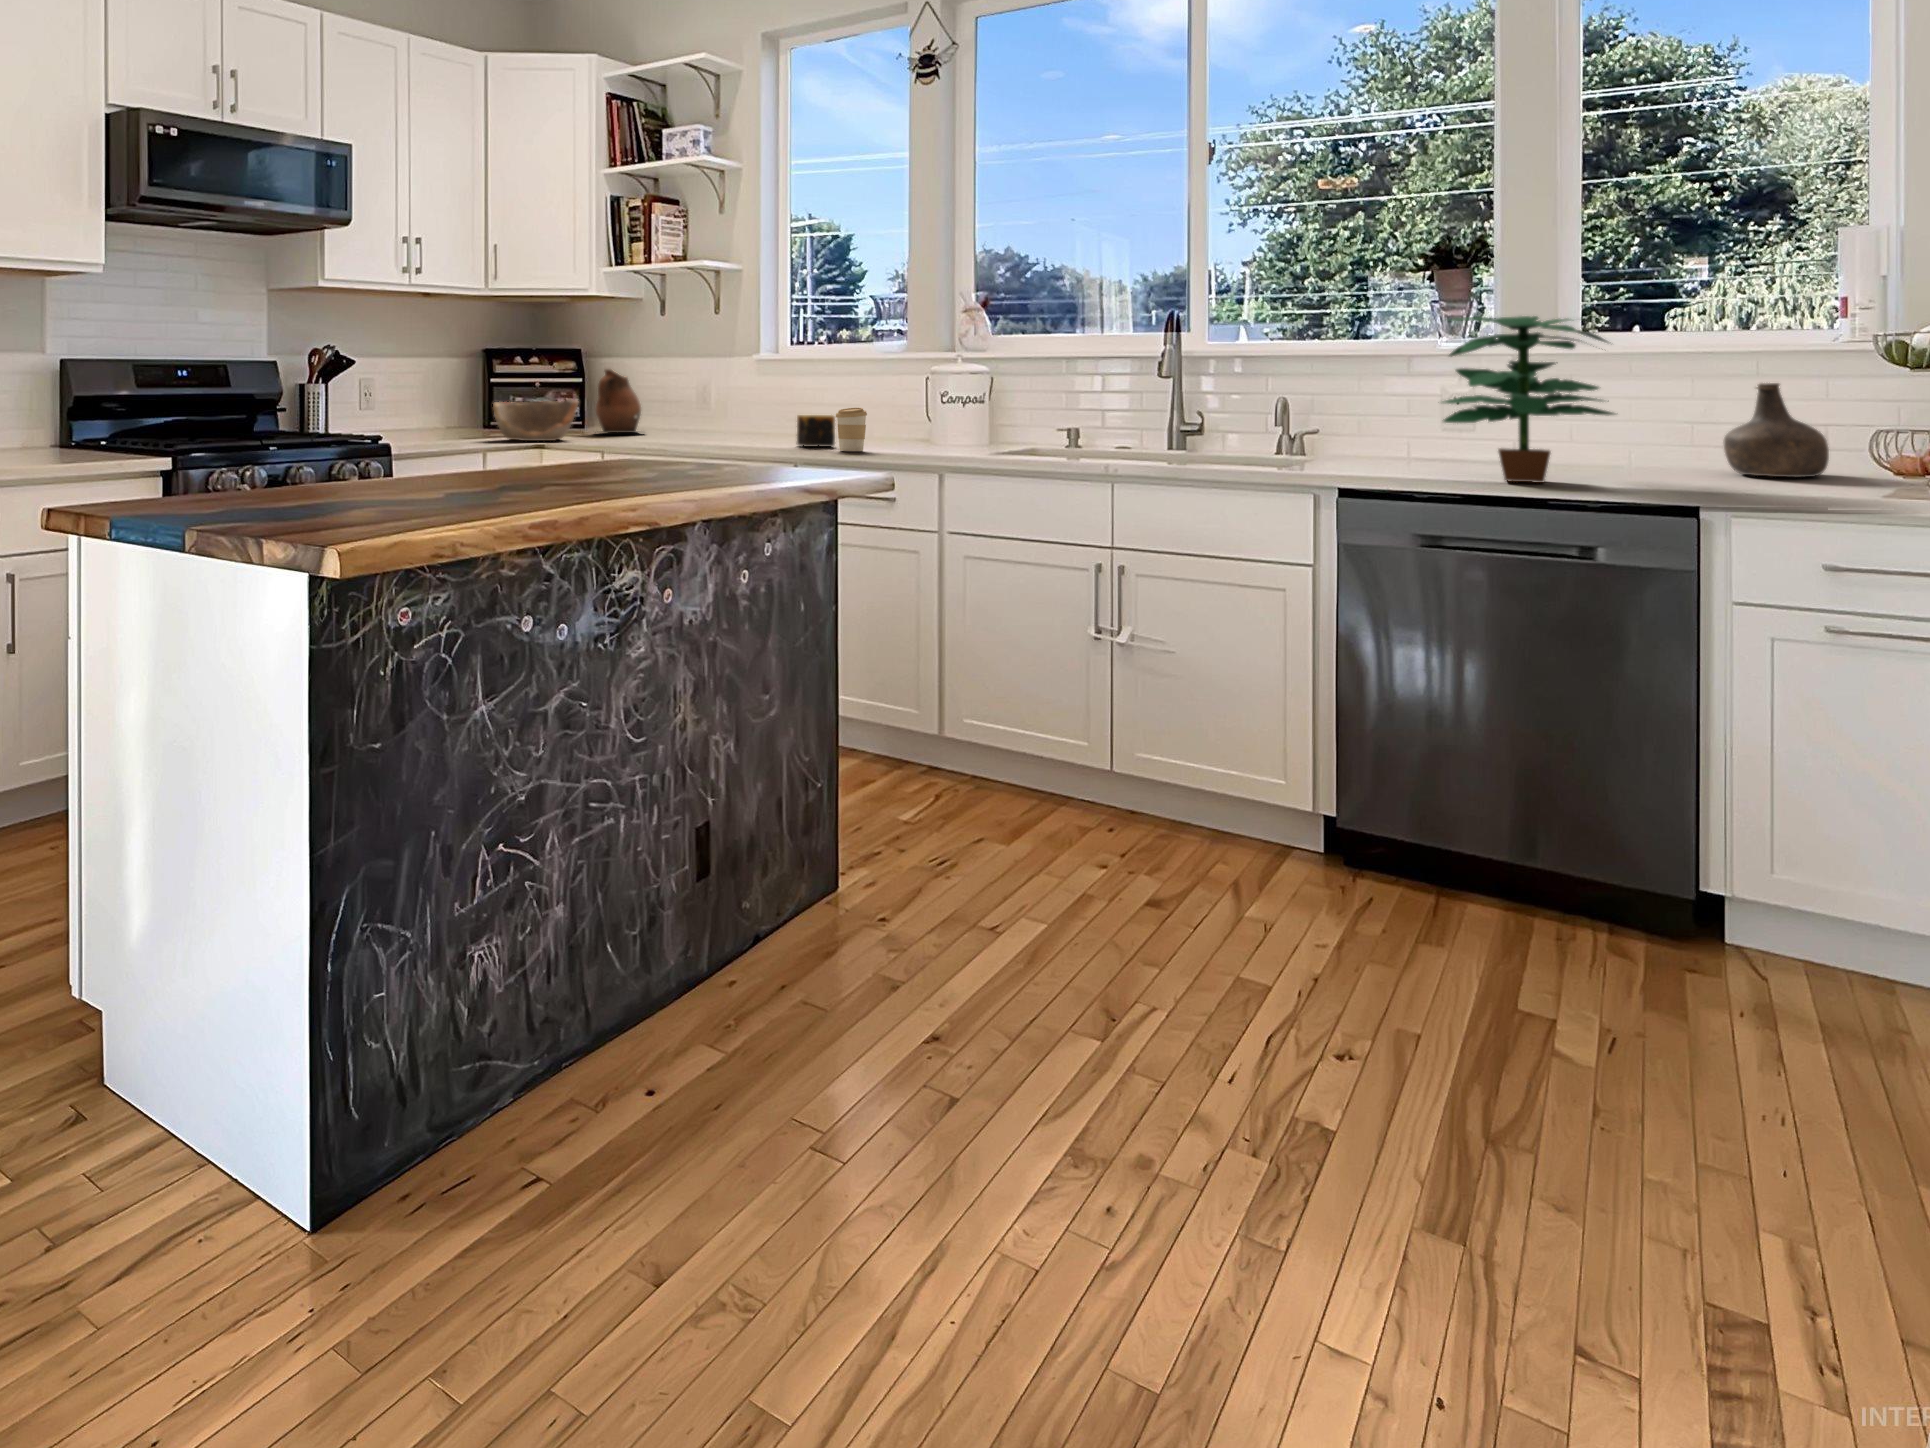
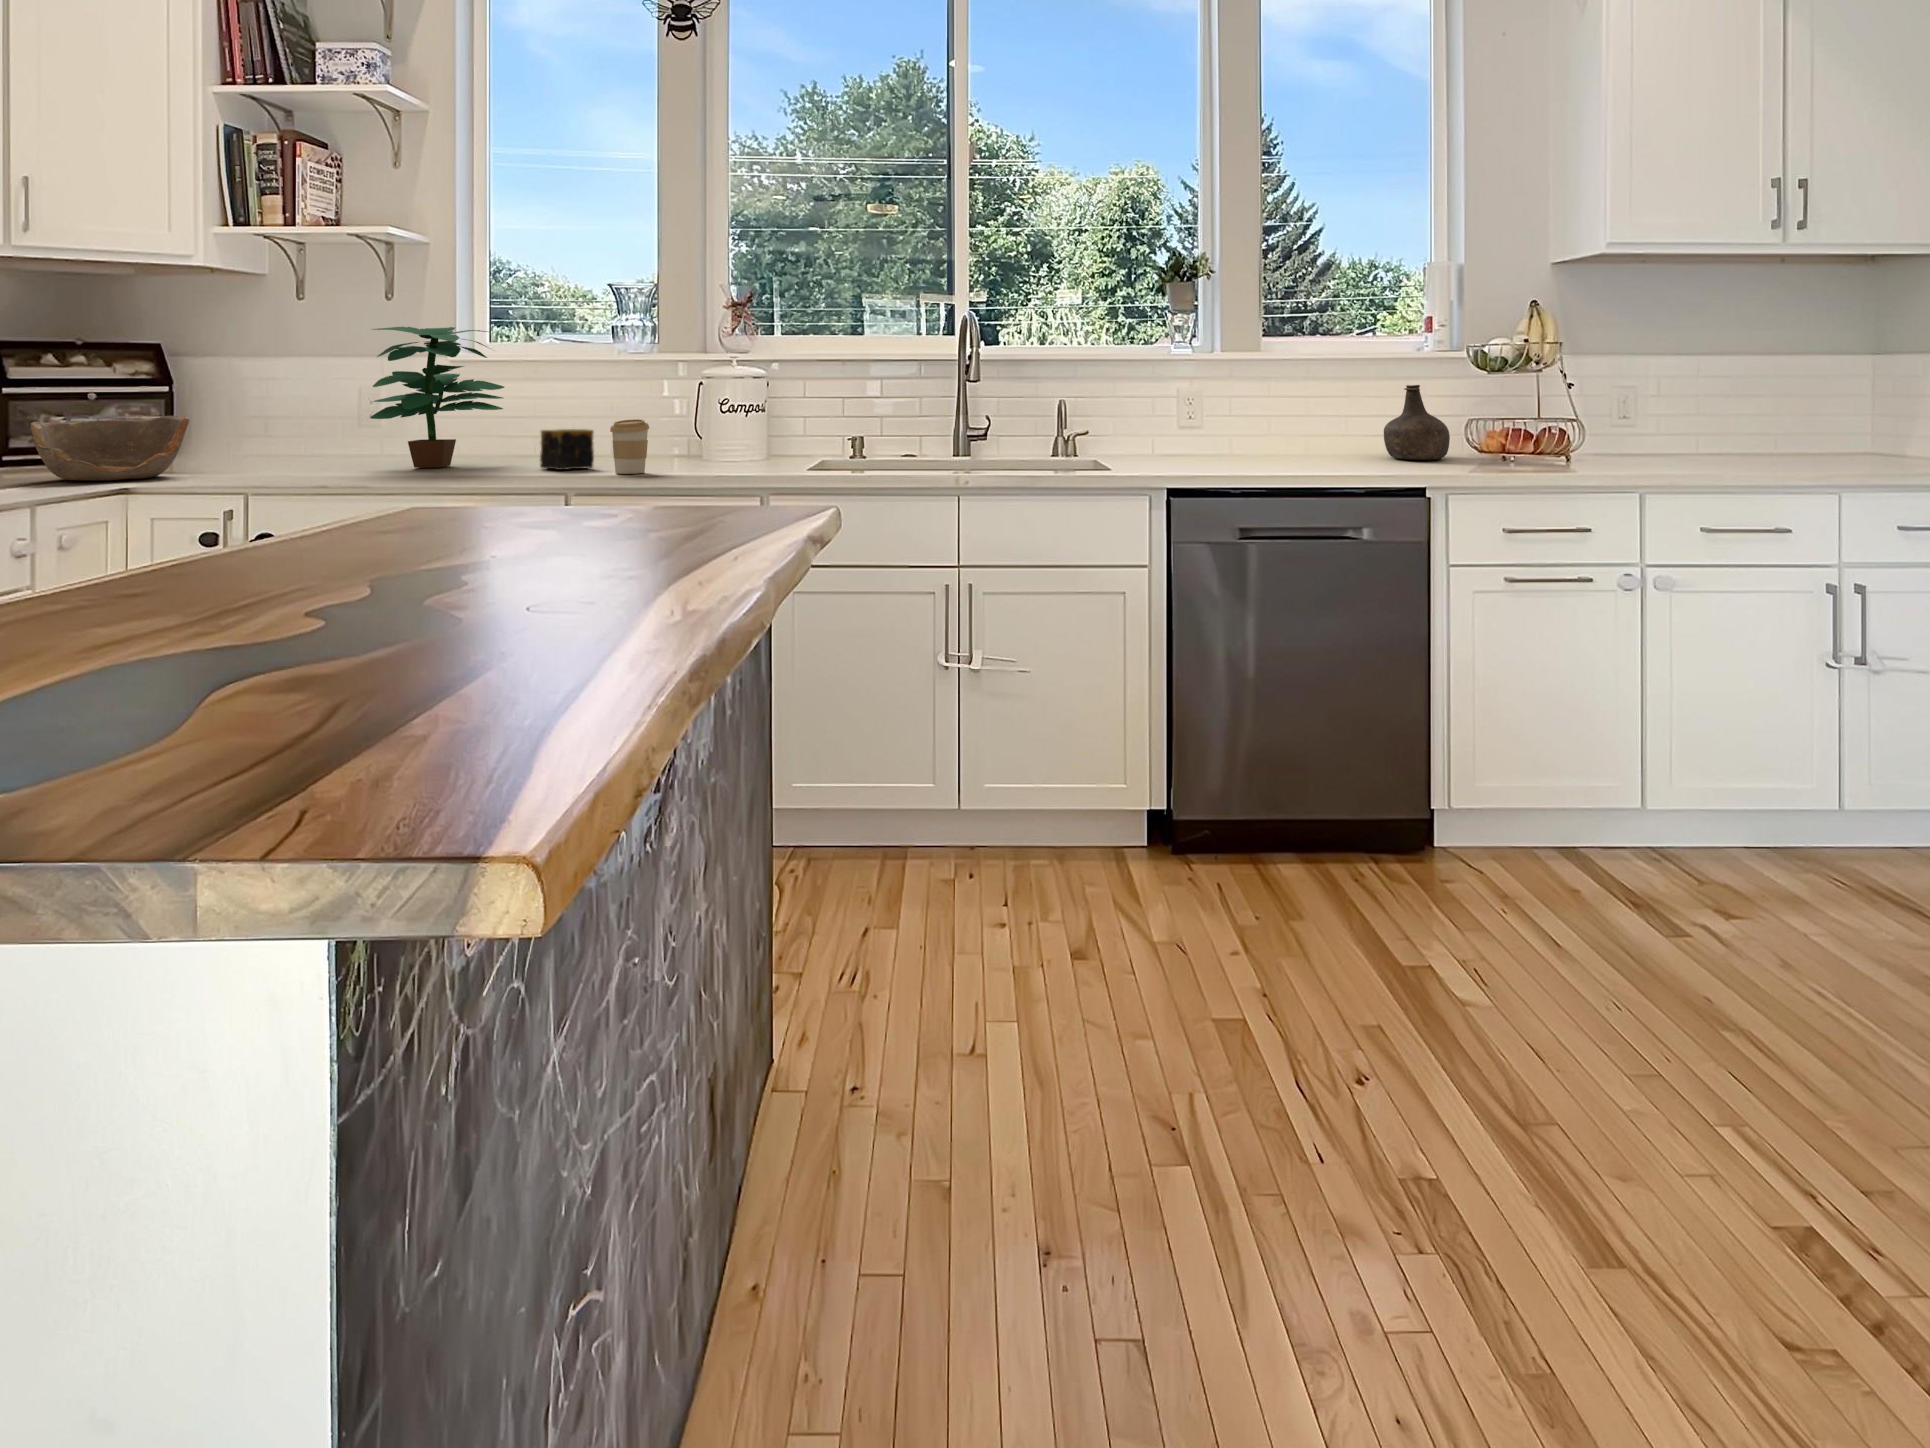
potted plant: present [1443,316,1614,483] -> present [370,327,504,468]
ceramic pitcher: present [595,369,641,433] -> none [185,372,282,463]

